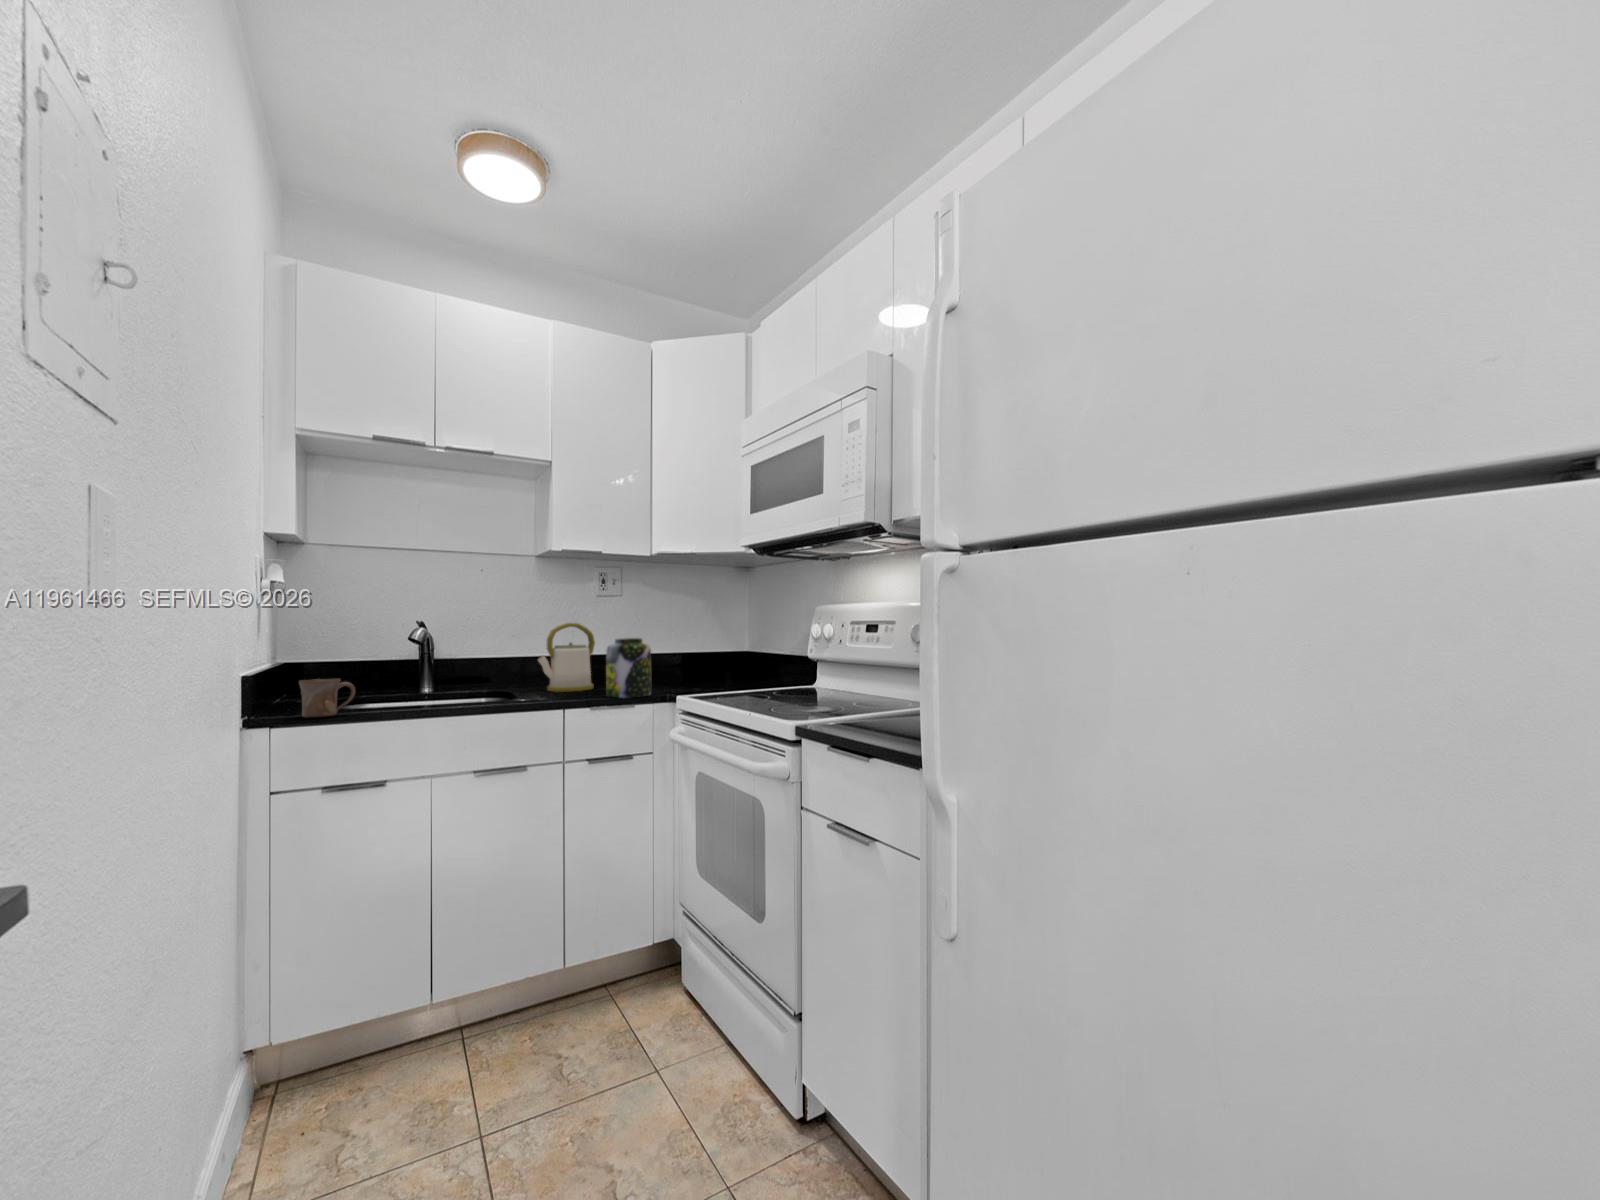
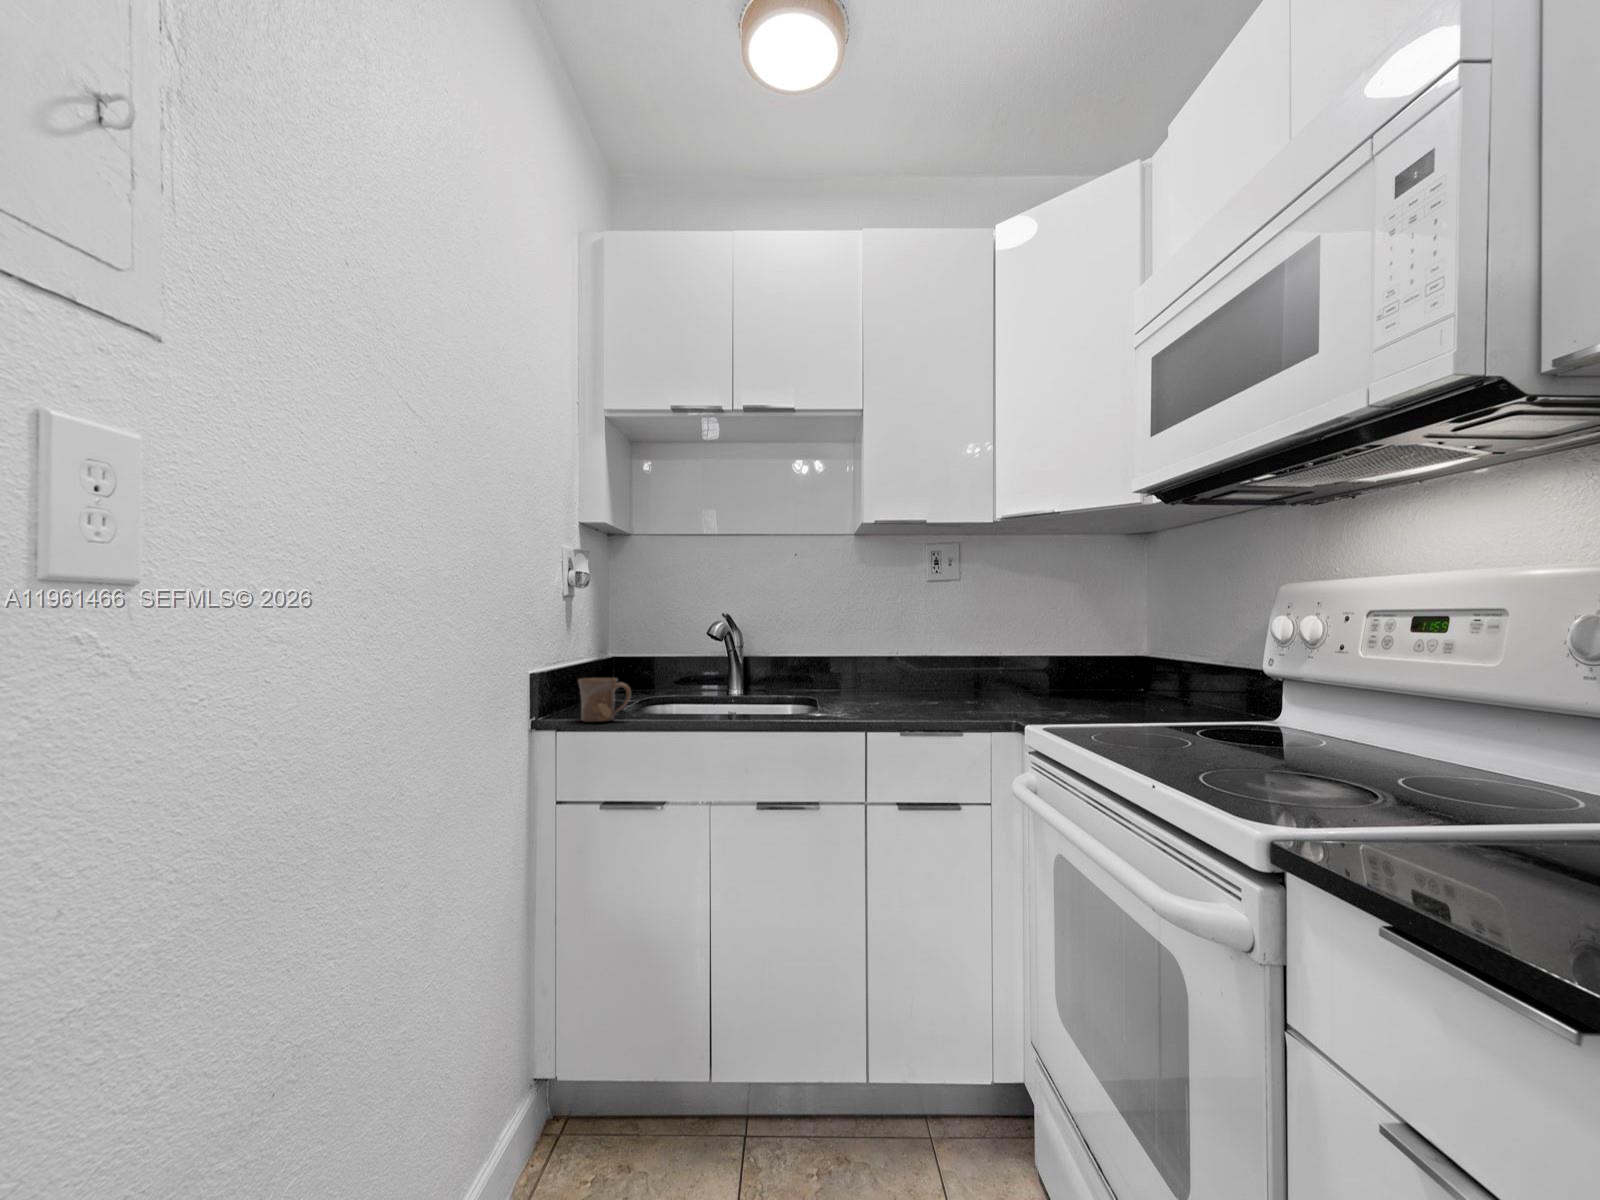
kettle: present [538,623,595,692] -> none [853,614,923,703]
jar: present [606,638,651,698] -> none [929,637,991,721]

